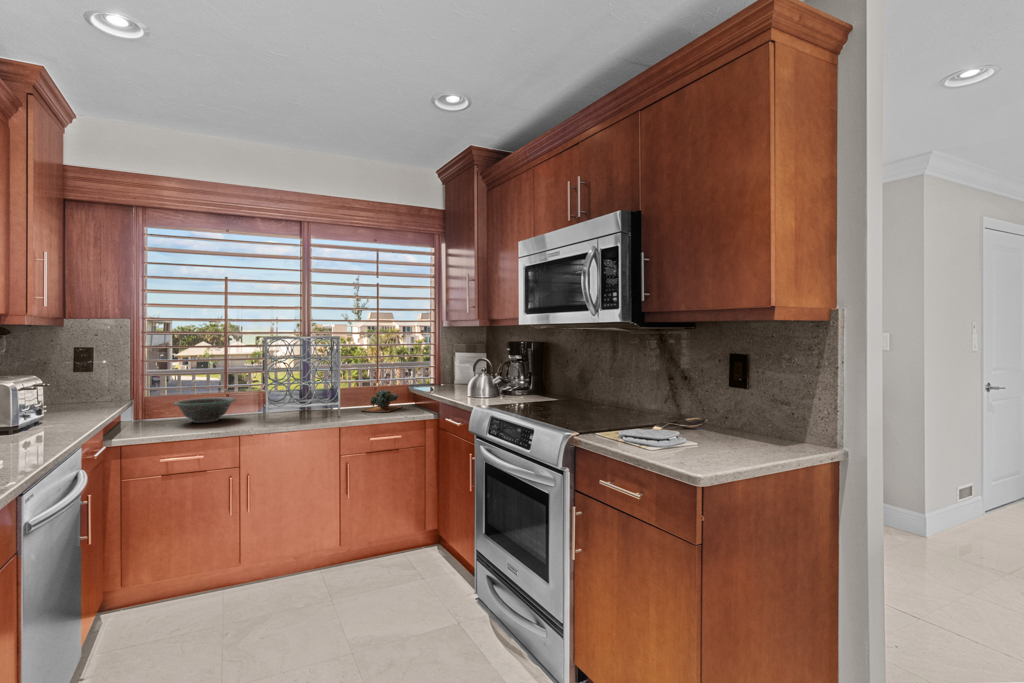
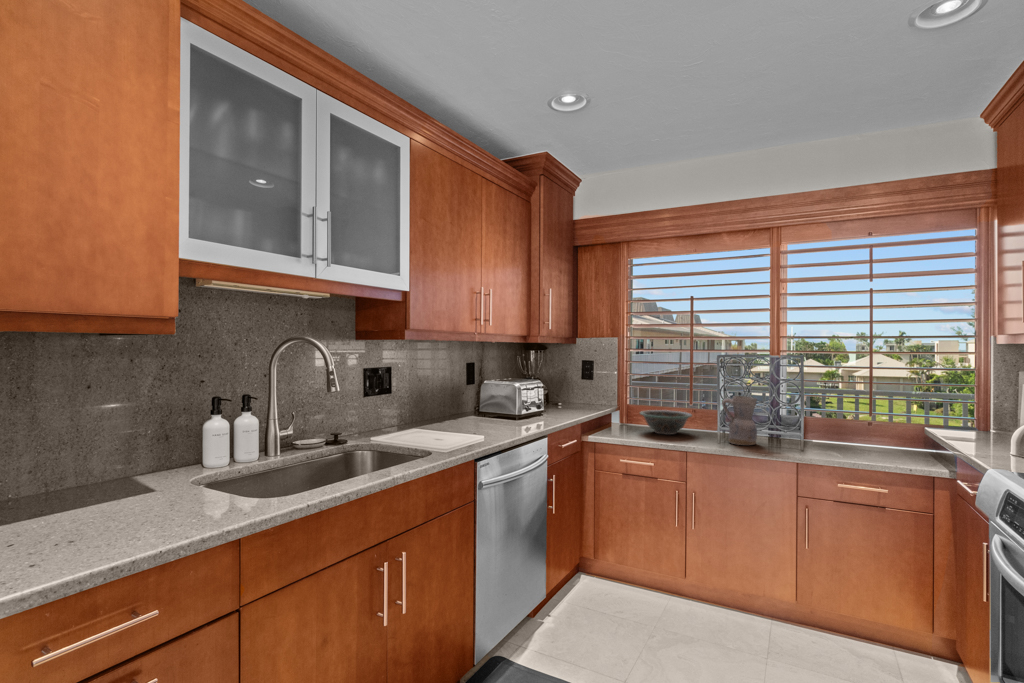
ceramic pitcher: none [272,374,305,418] -> present [722,396,757,445]
succulent plant: present [362,390,401,412] -> none [827,429,898,460]

